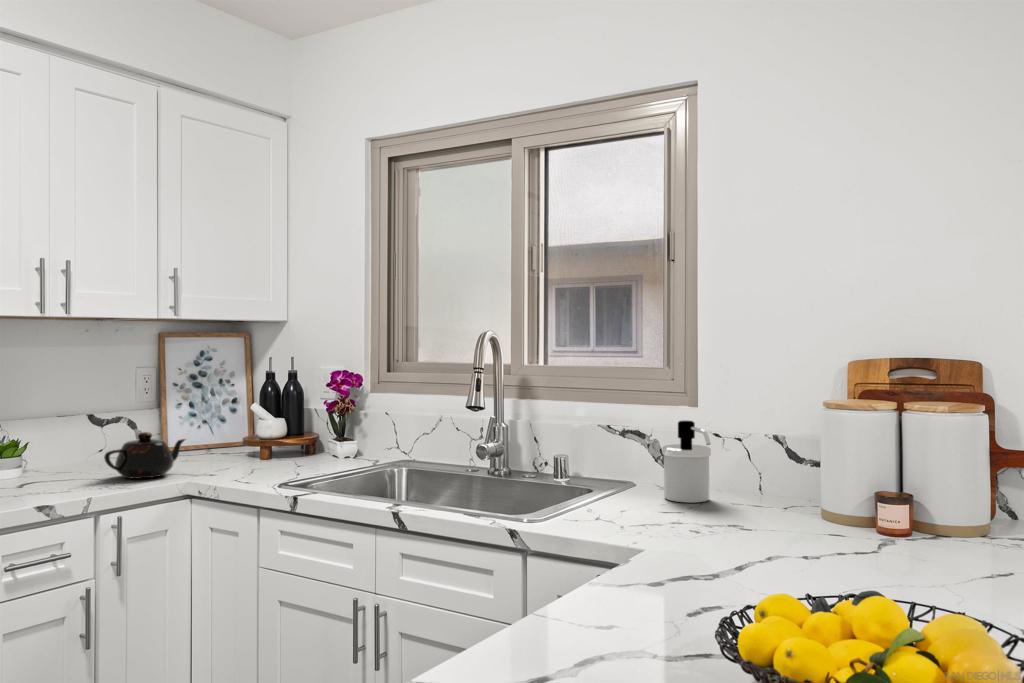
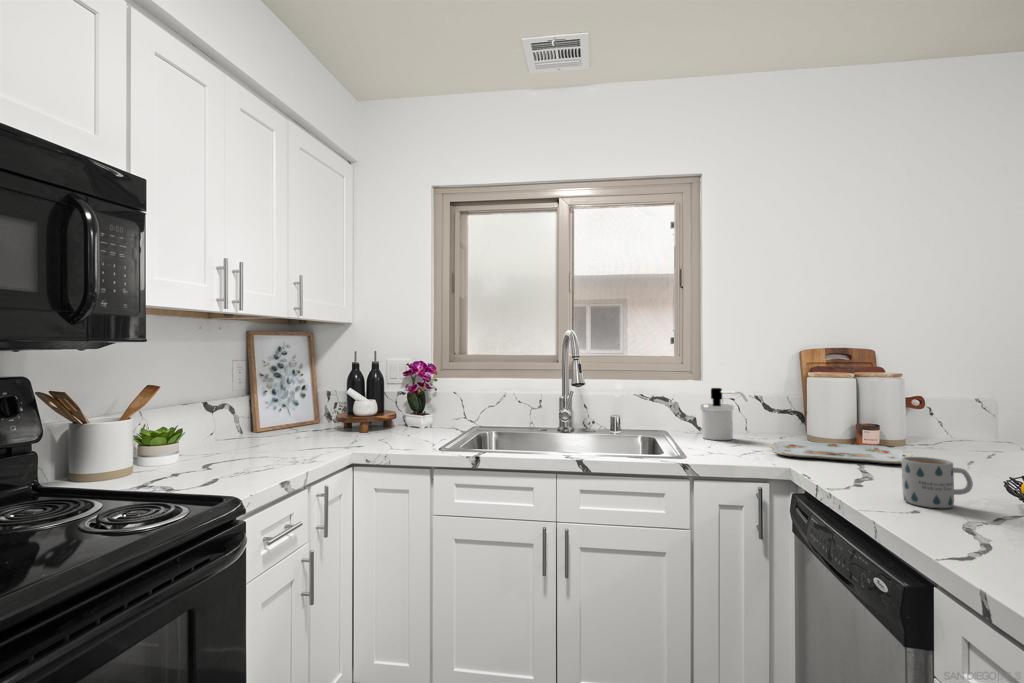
teapot: present [104,432,185,479] -> none [277,413,328,454]
serving tray: none [667,511,896,568] -> present [770,441,912,464]
mug: none [568,553,649,640] -> present [902,457,973,508]

